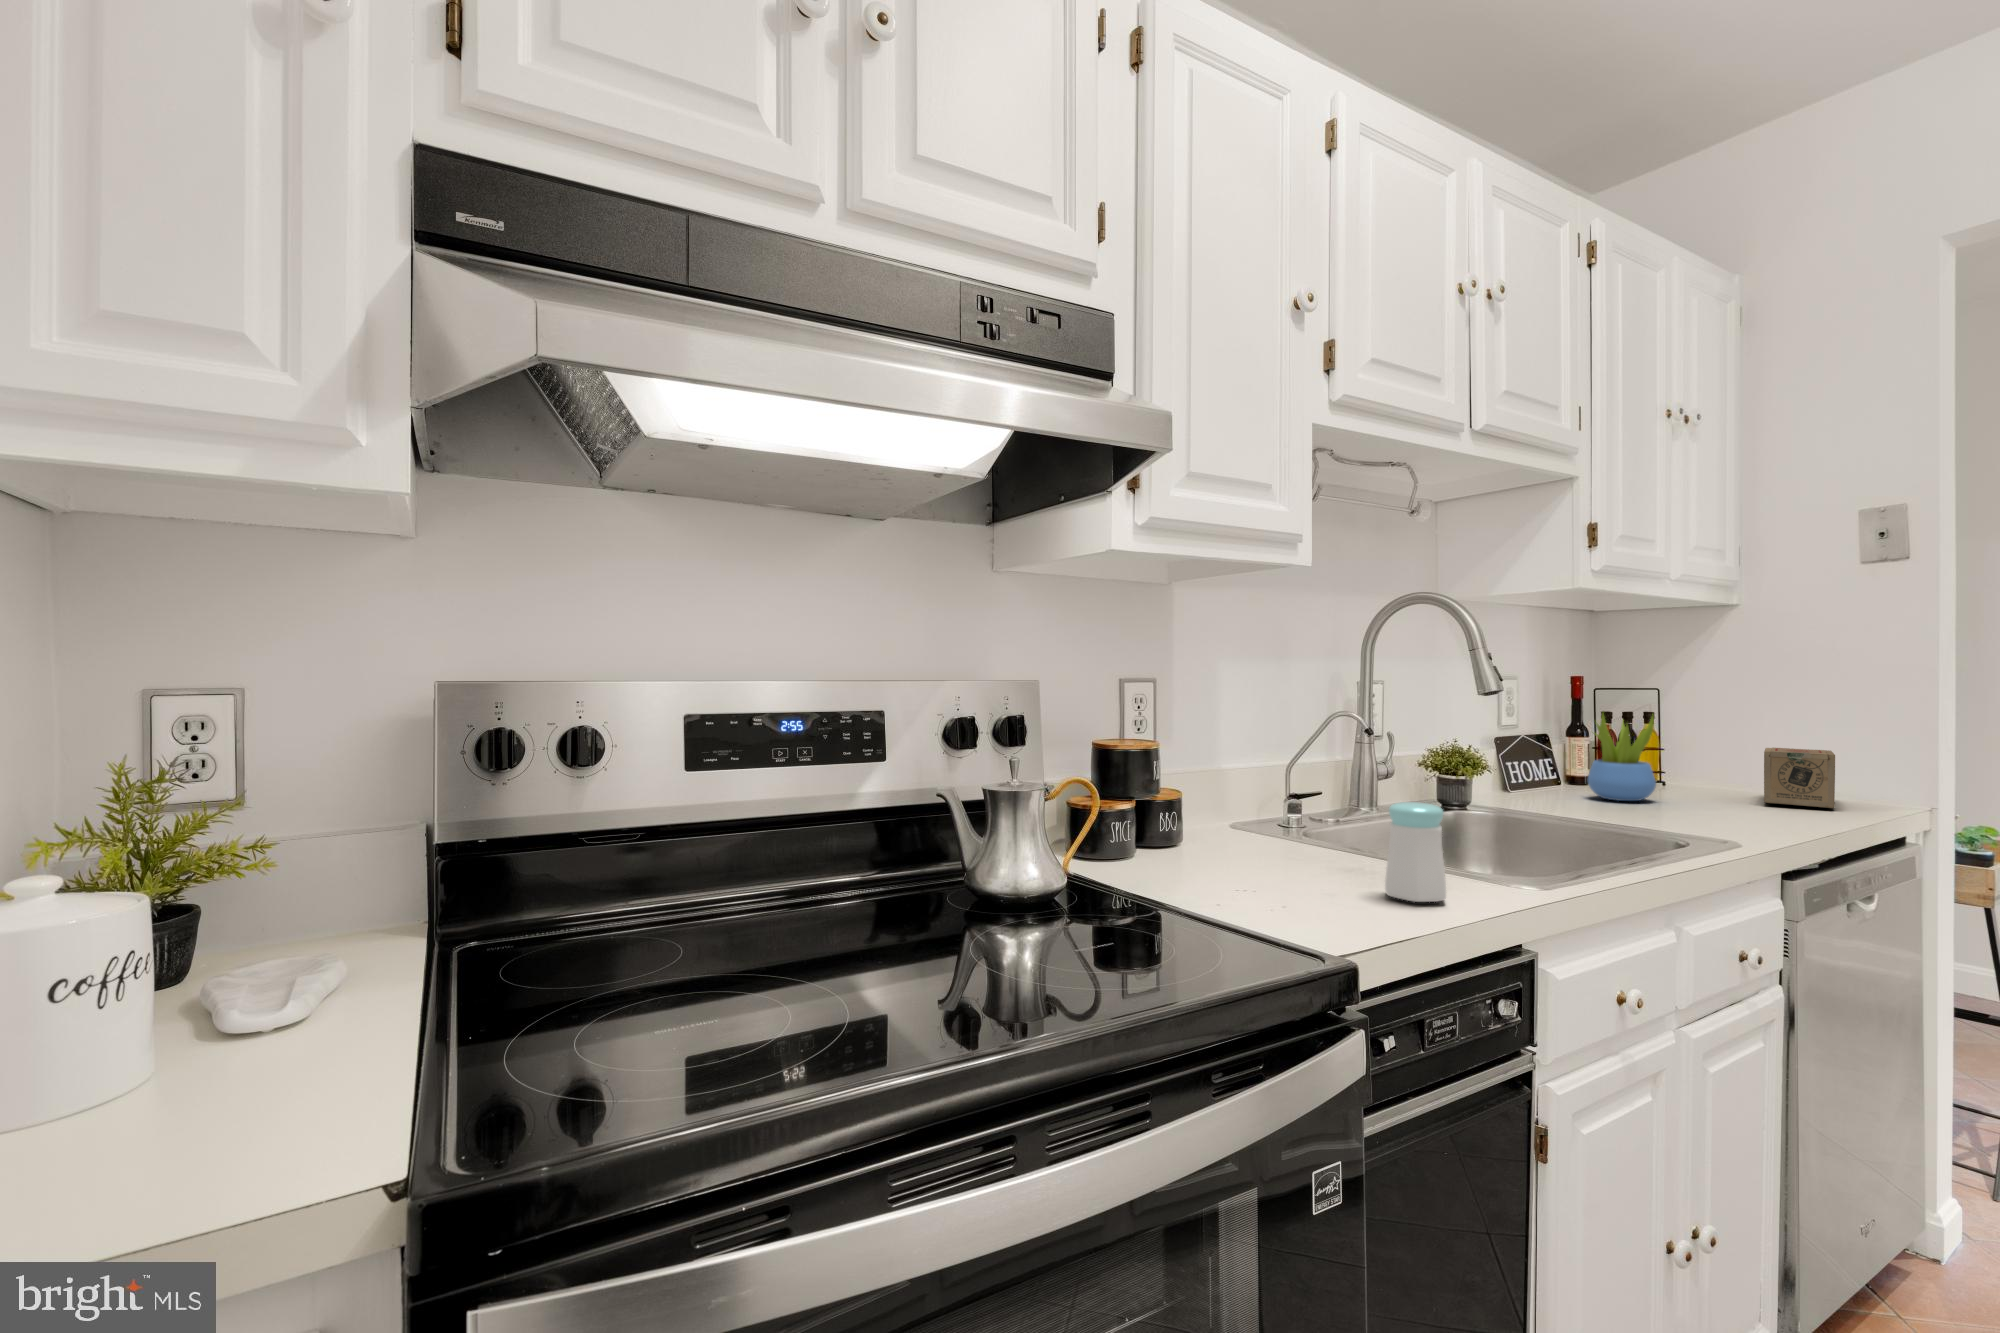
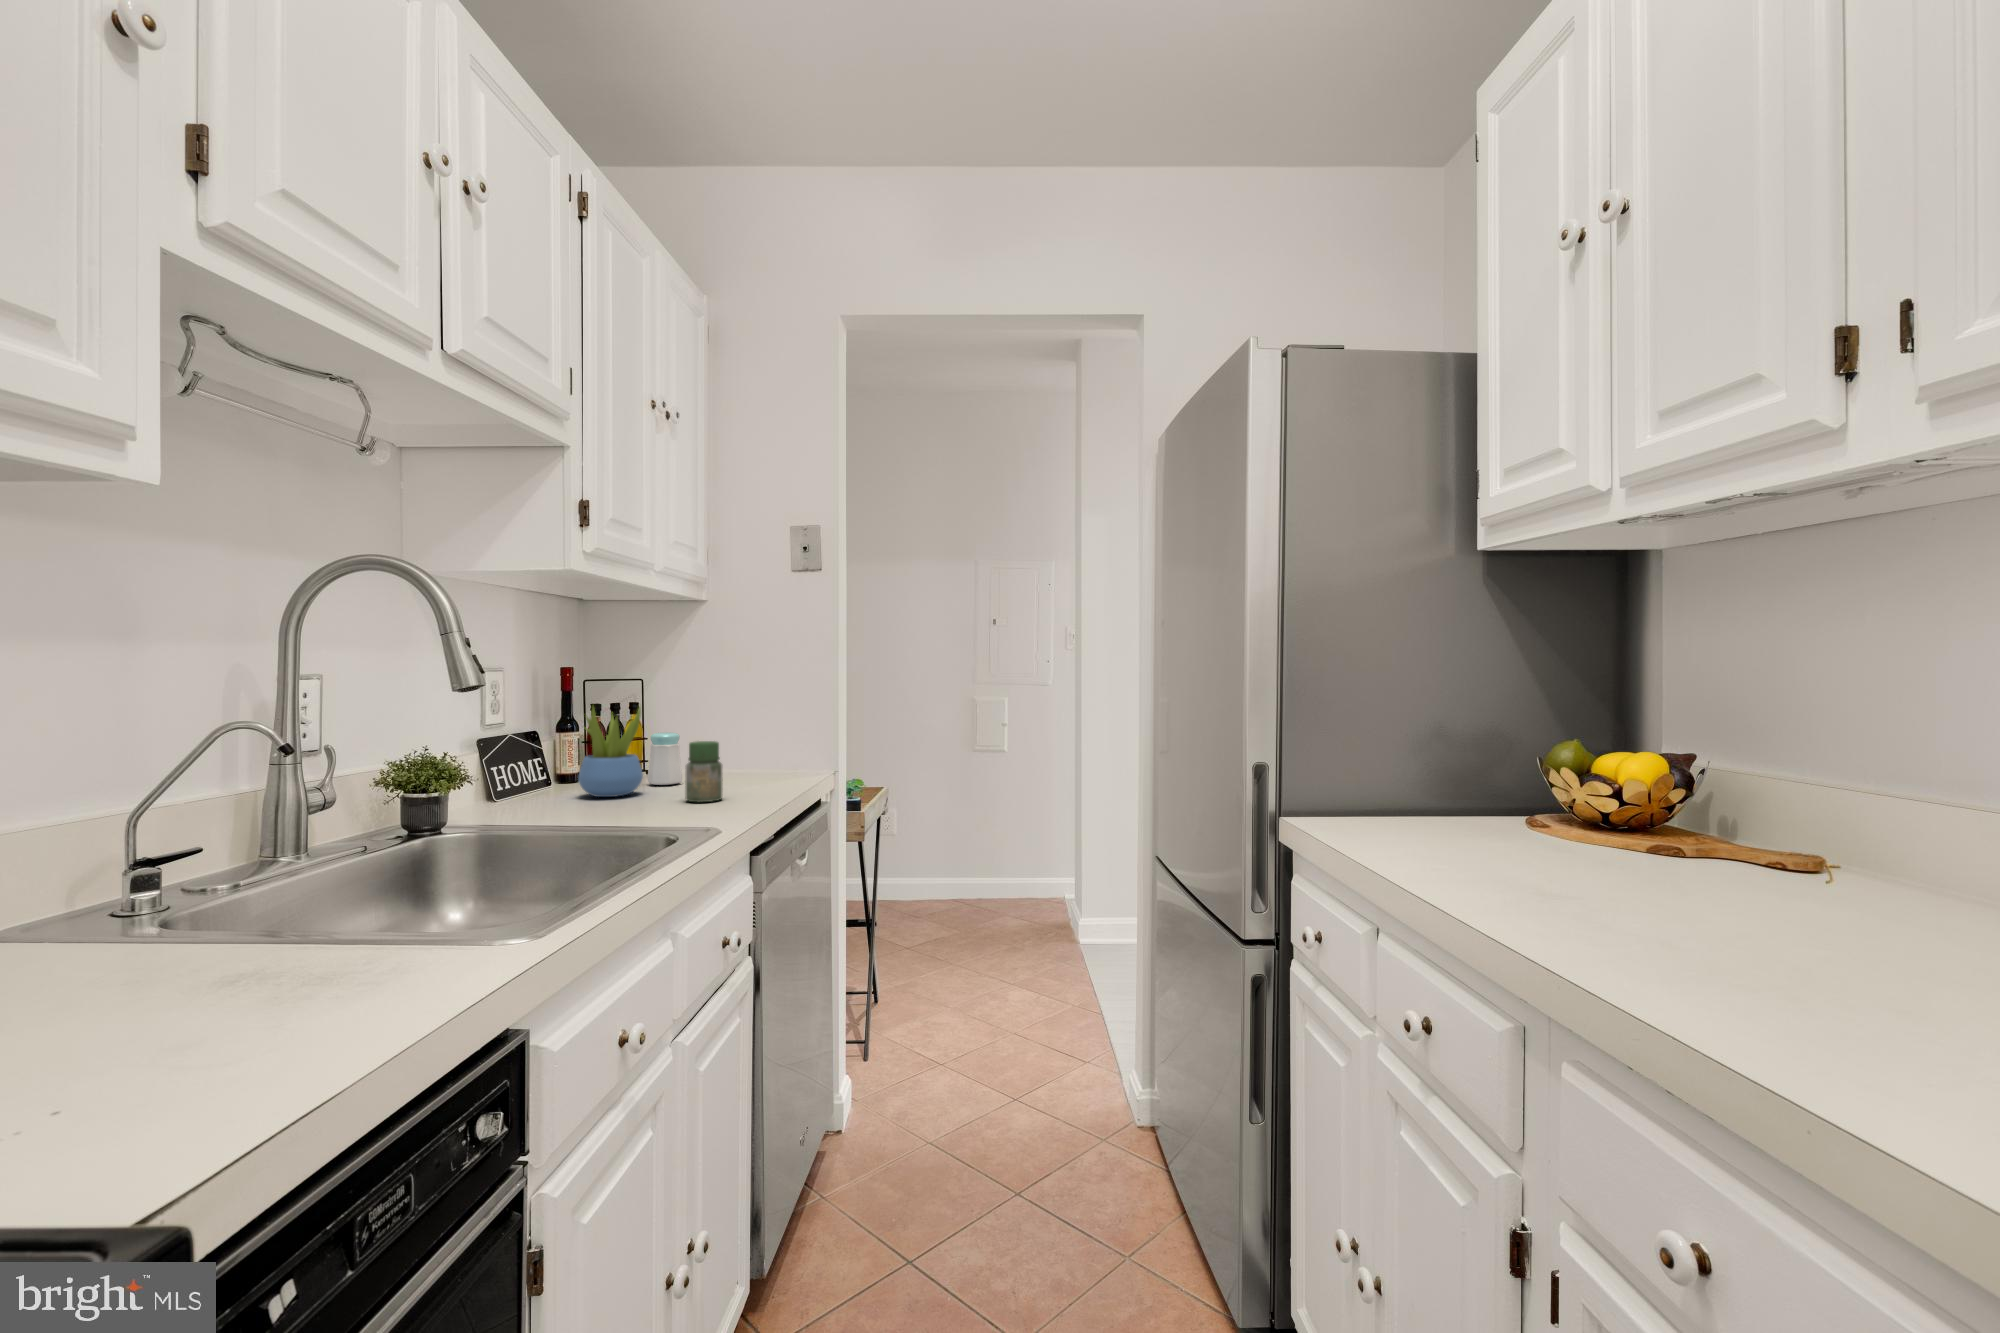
tea box: present [1764,748,1835,808] -> none [730,730,782,783]
jar: none [1704,754,1750,817] -> present [685,741,723,802]
salt shaker: present [1385,802,1446,902] -> present [648,732,682,785]

